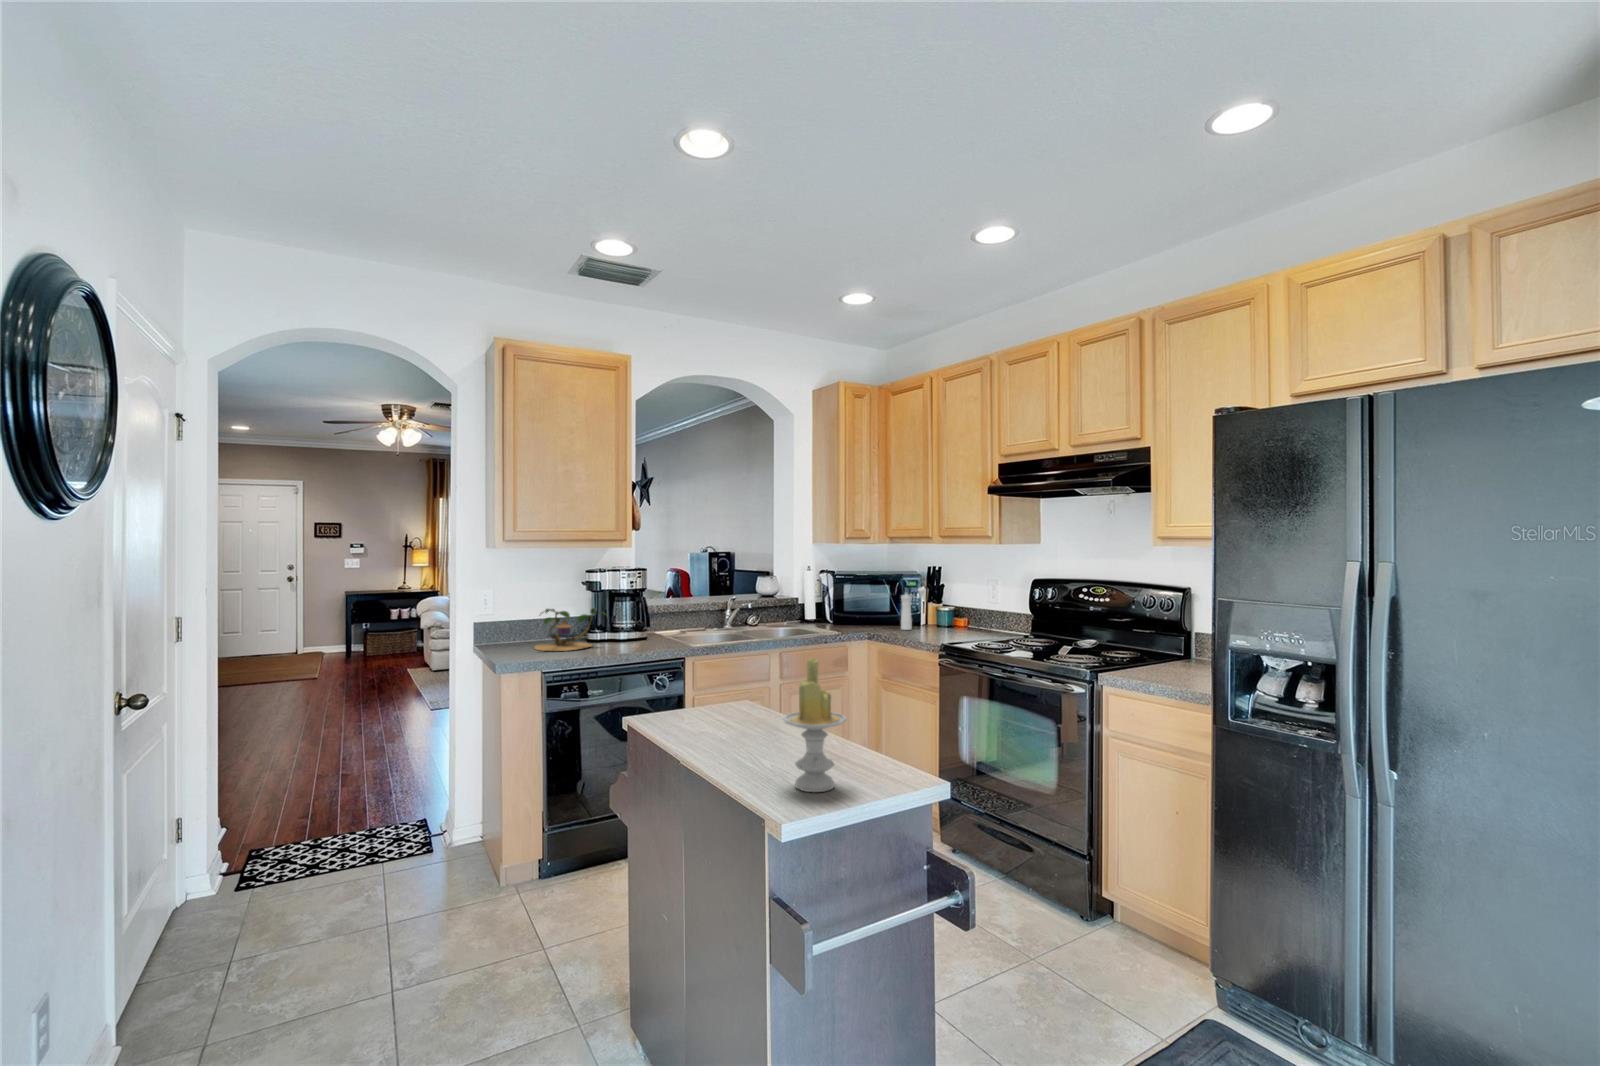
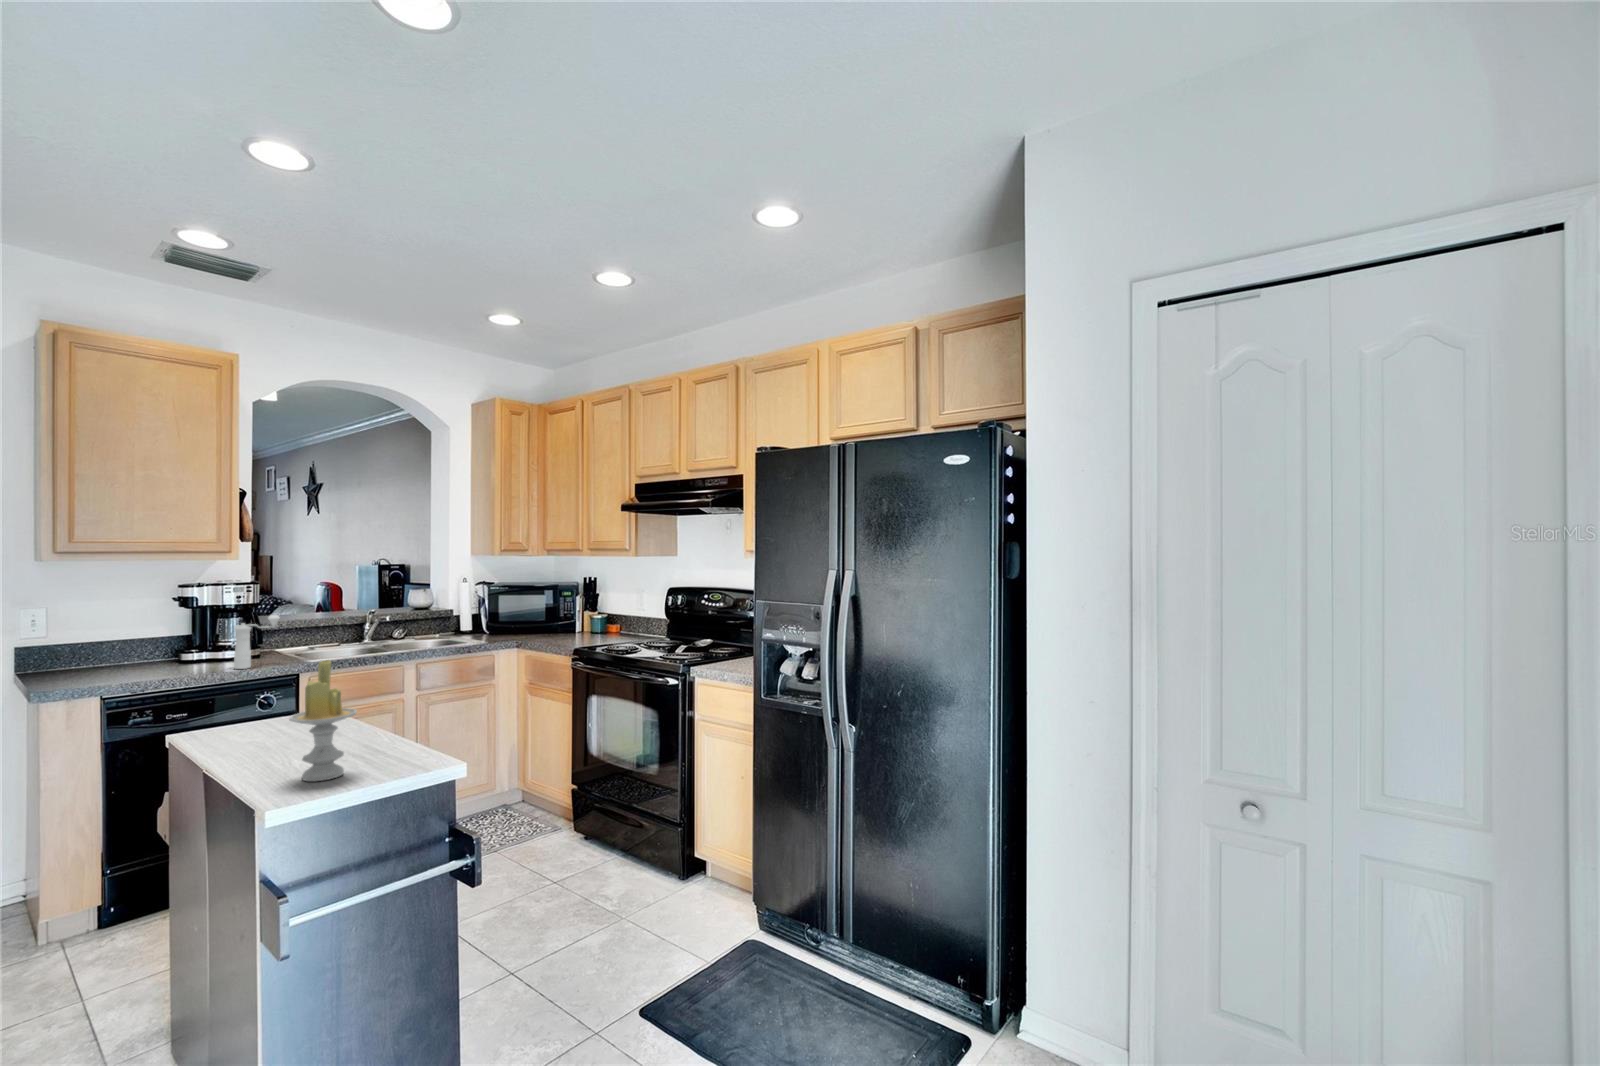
pepper mill: present [901,588,925,630] -> present [234,615,280,669]
plant: present [535,608,606,651] -> none [102,626,203,675]

